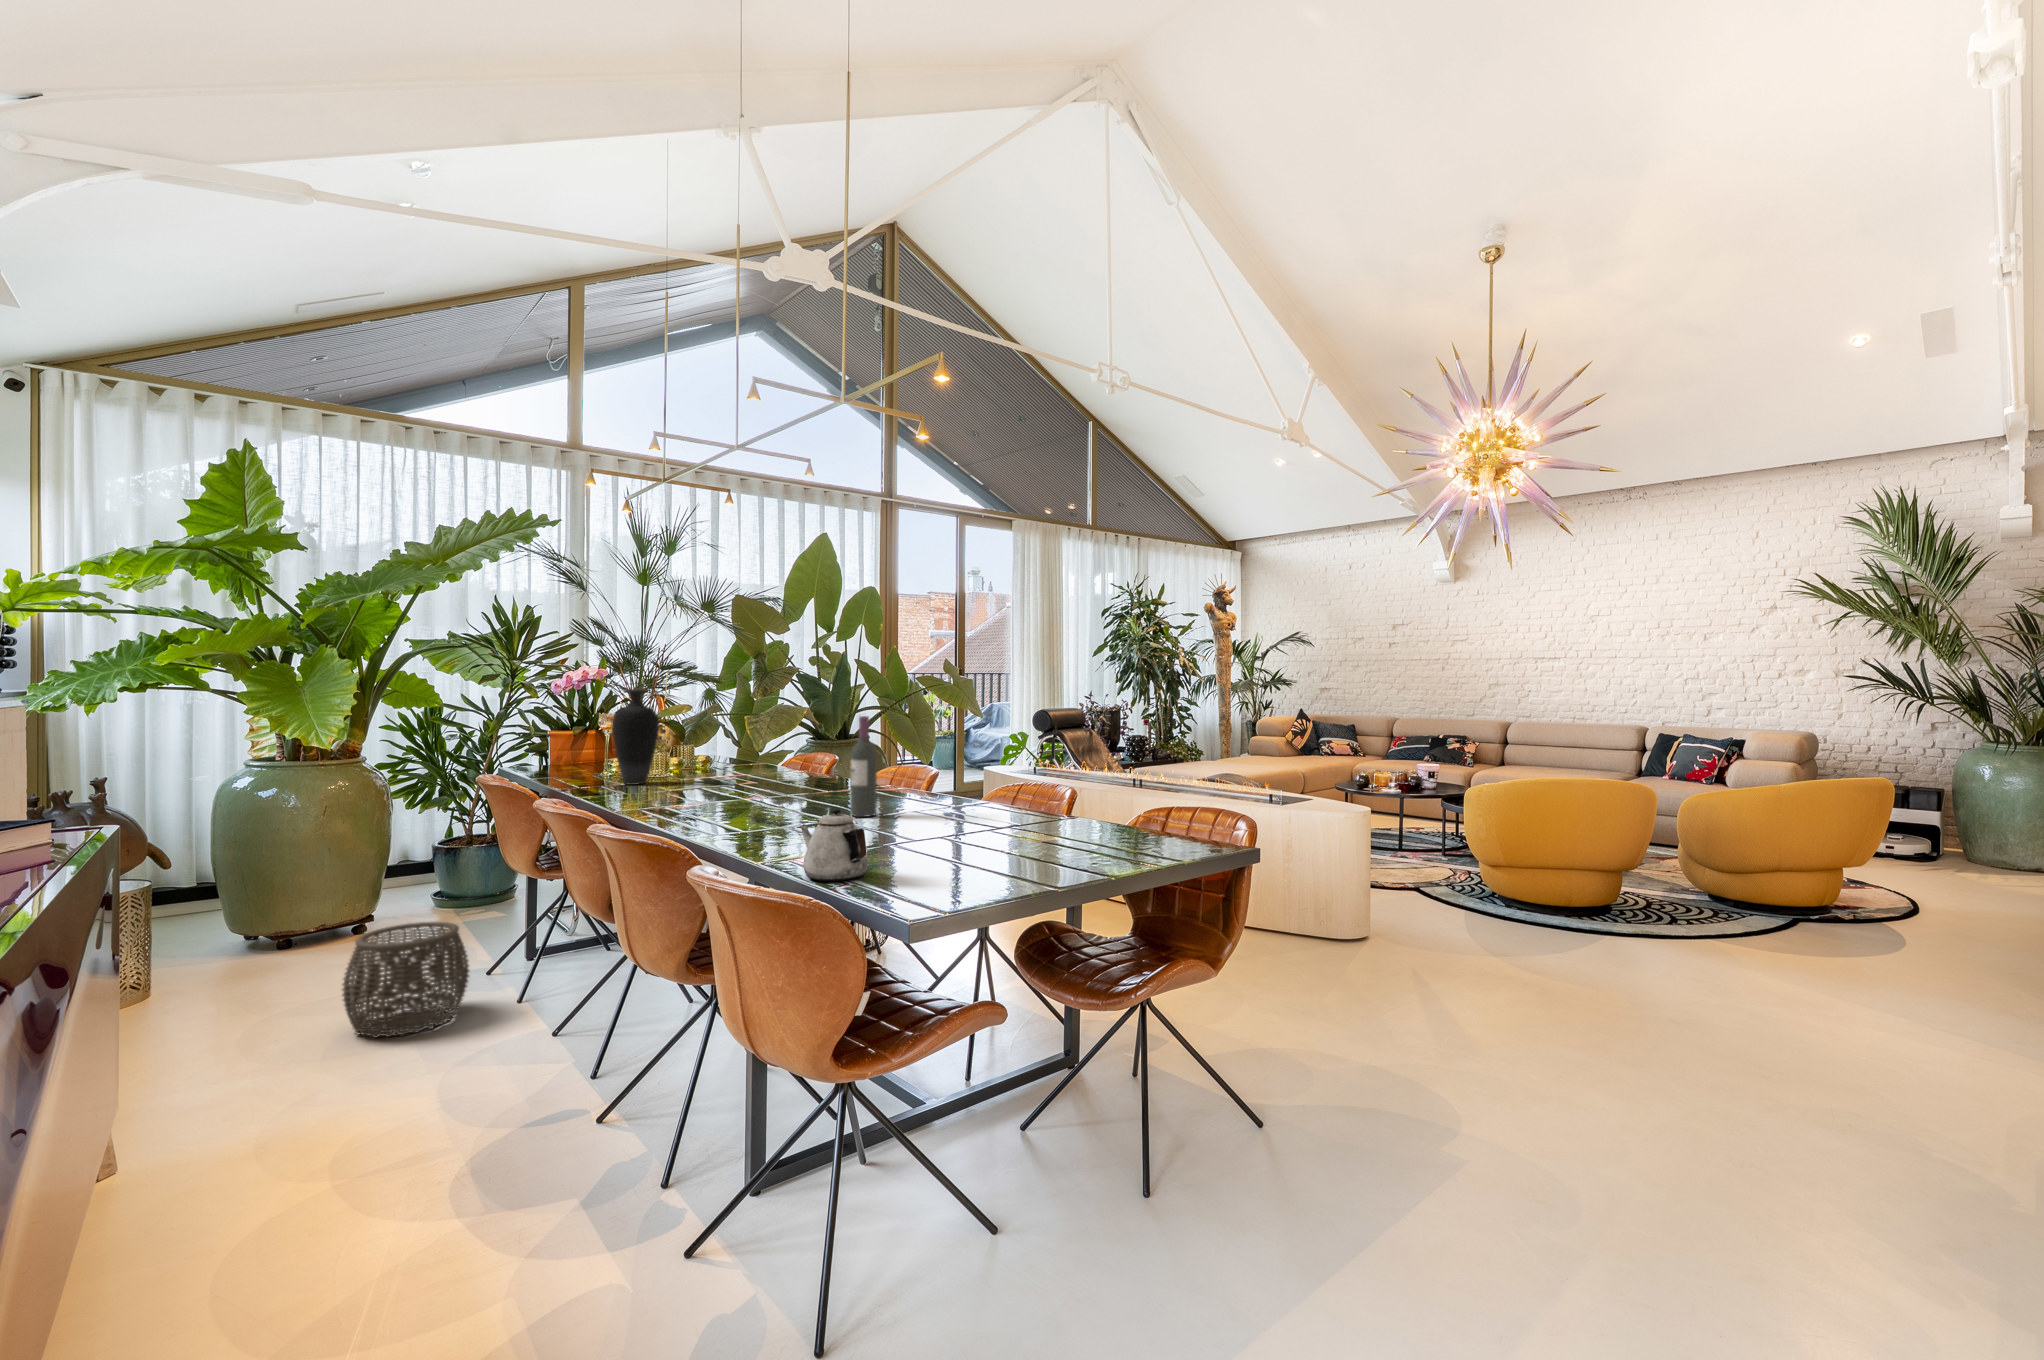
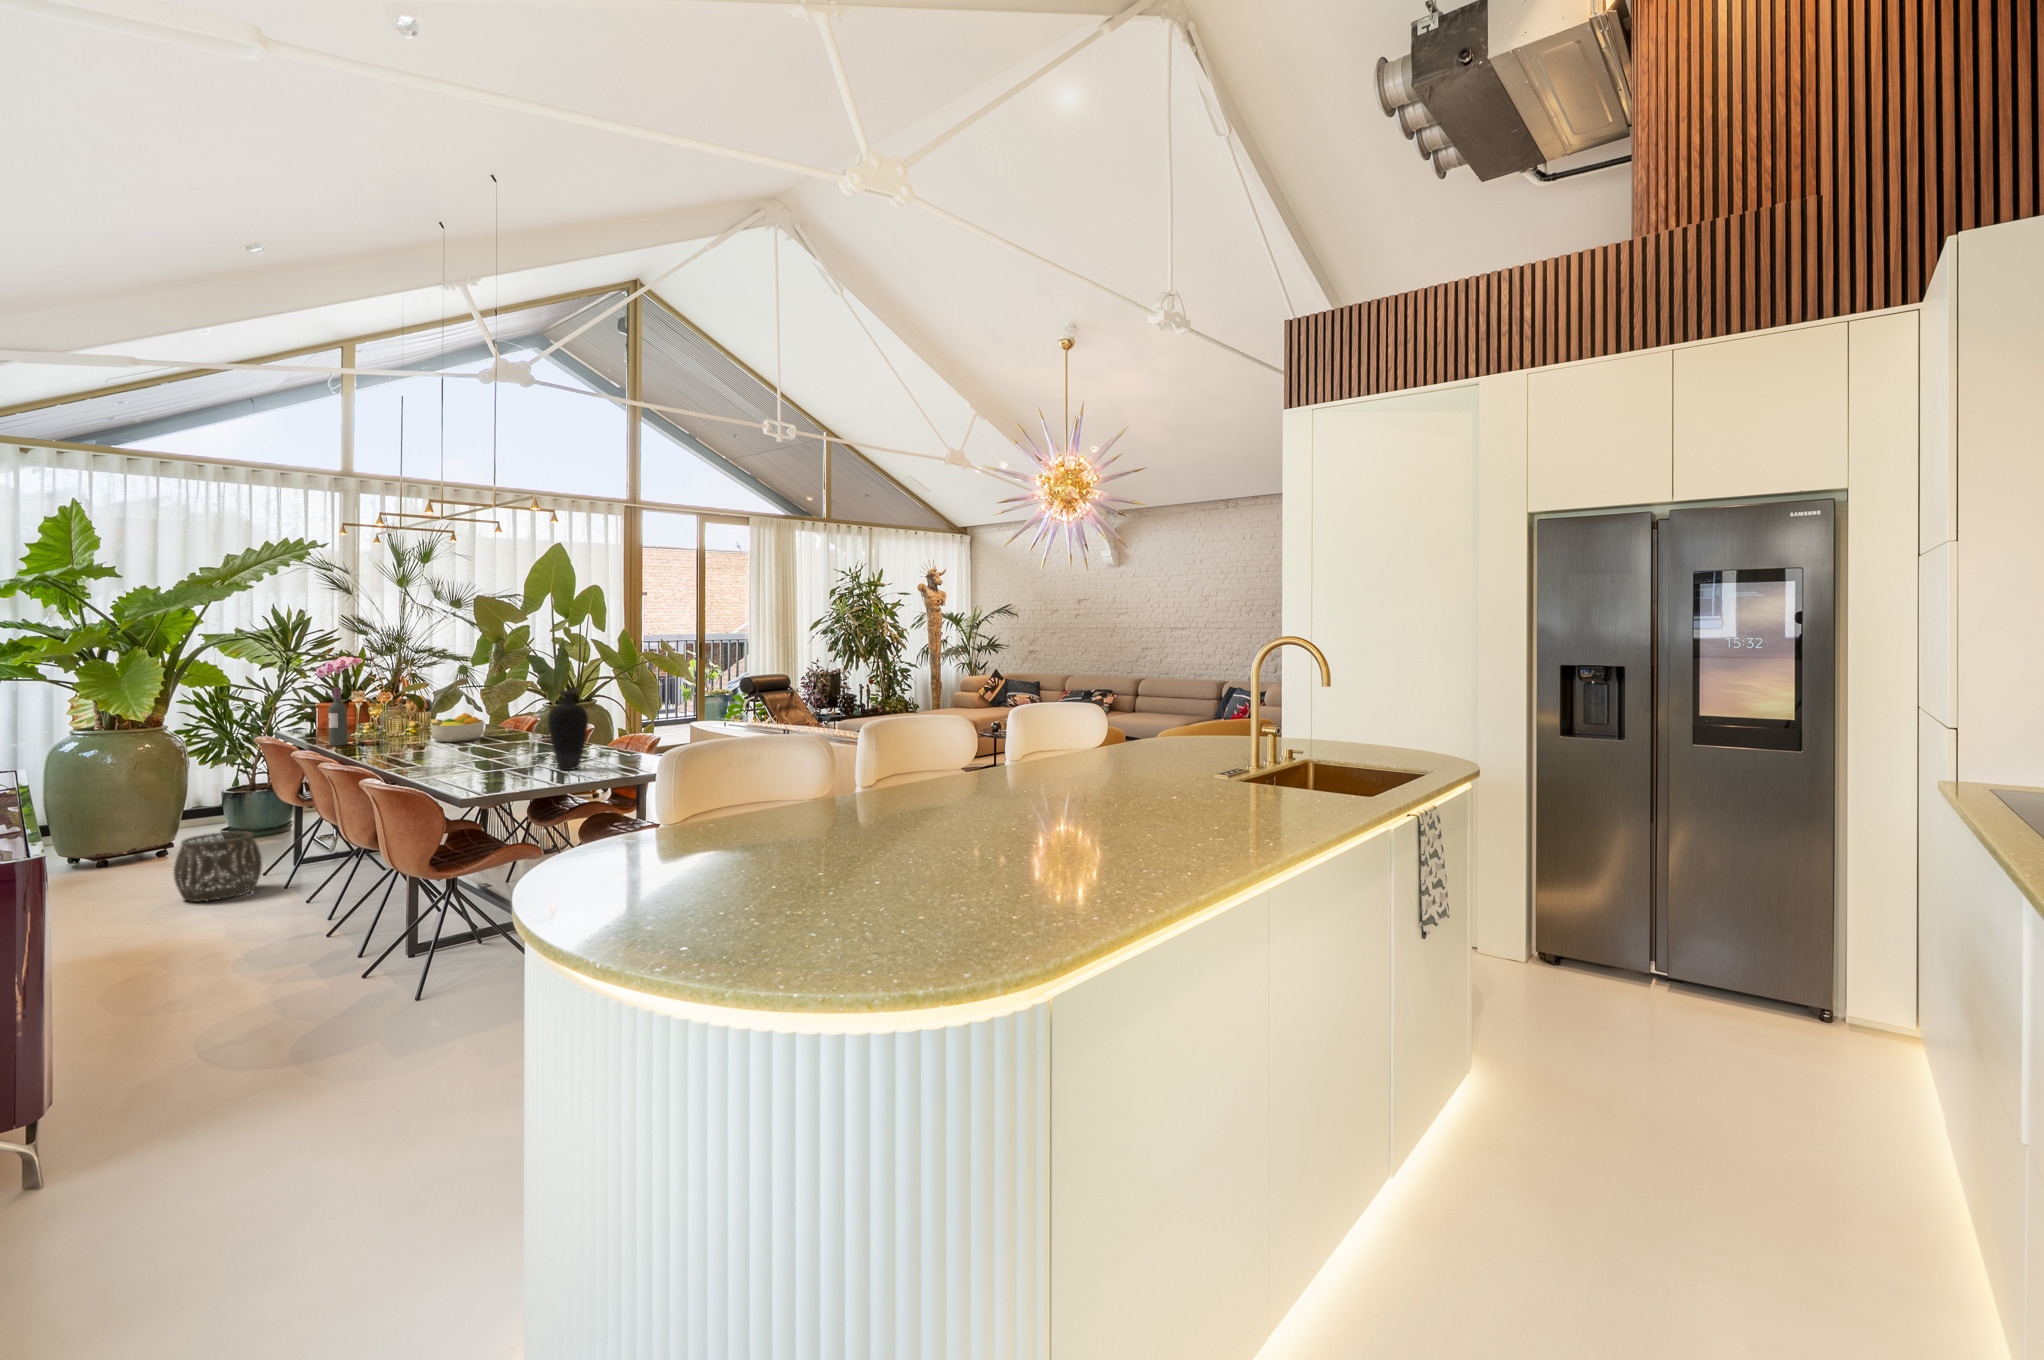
vase: present [612,689,659,785] -> present [548,690,588,770]
wine bottle: present [850,716,877,817] -> present [328,687,348,746]
fruit bowl: none [709,749,785,794] -> present [430,713,484,742]
teapot: present [800,809,868,881] -> none [455,743,492,779]

